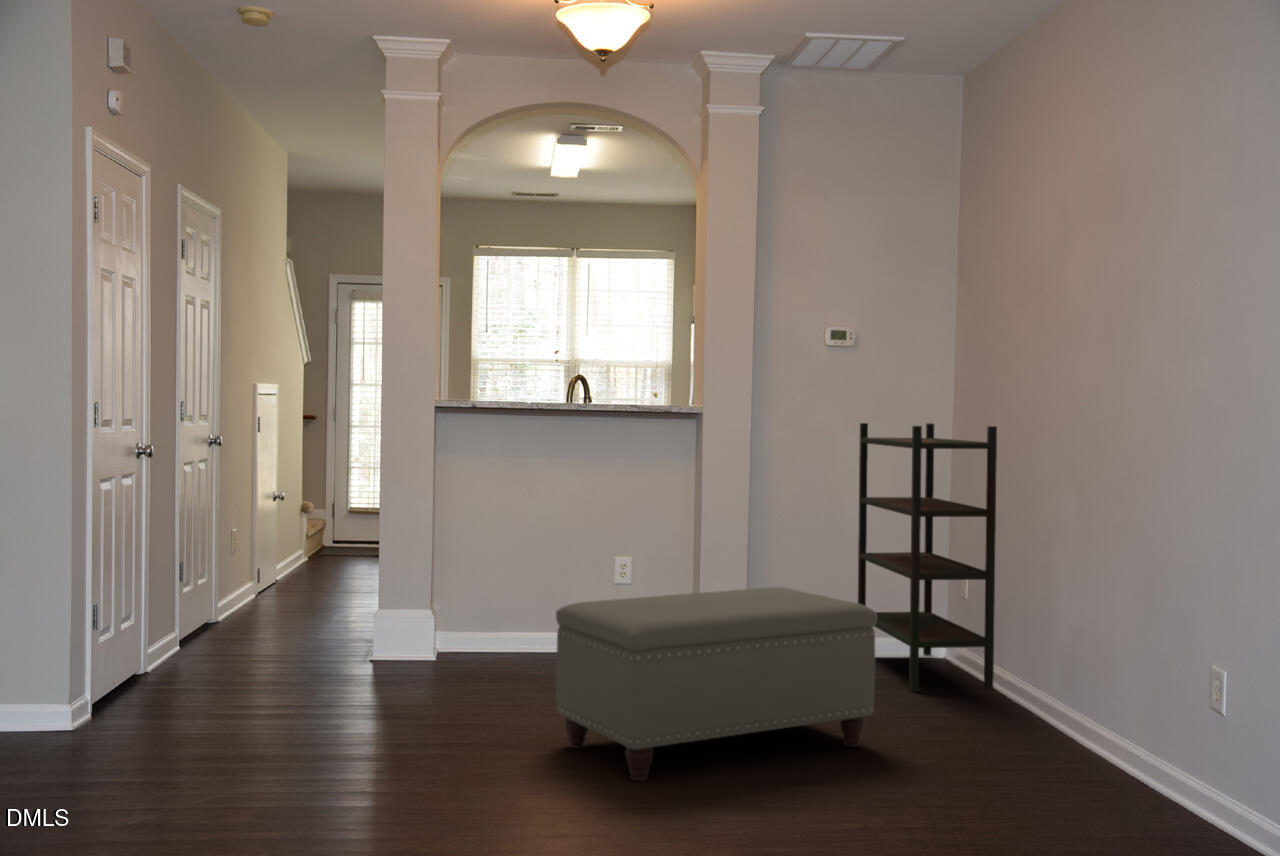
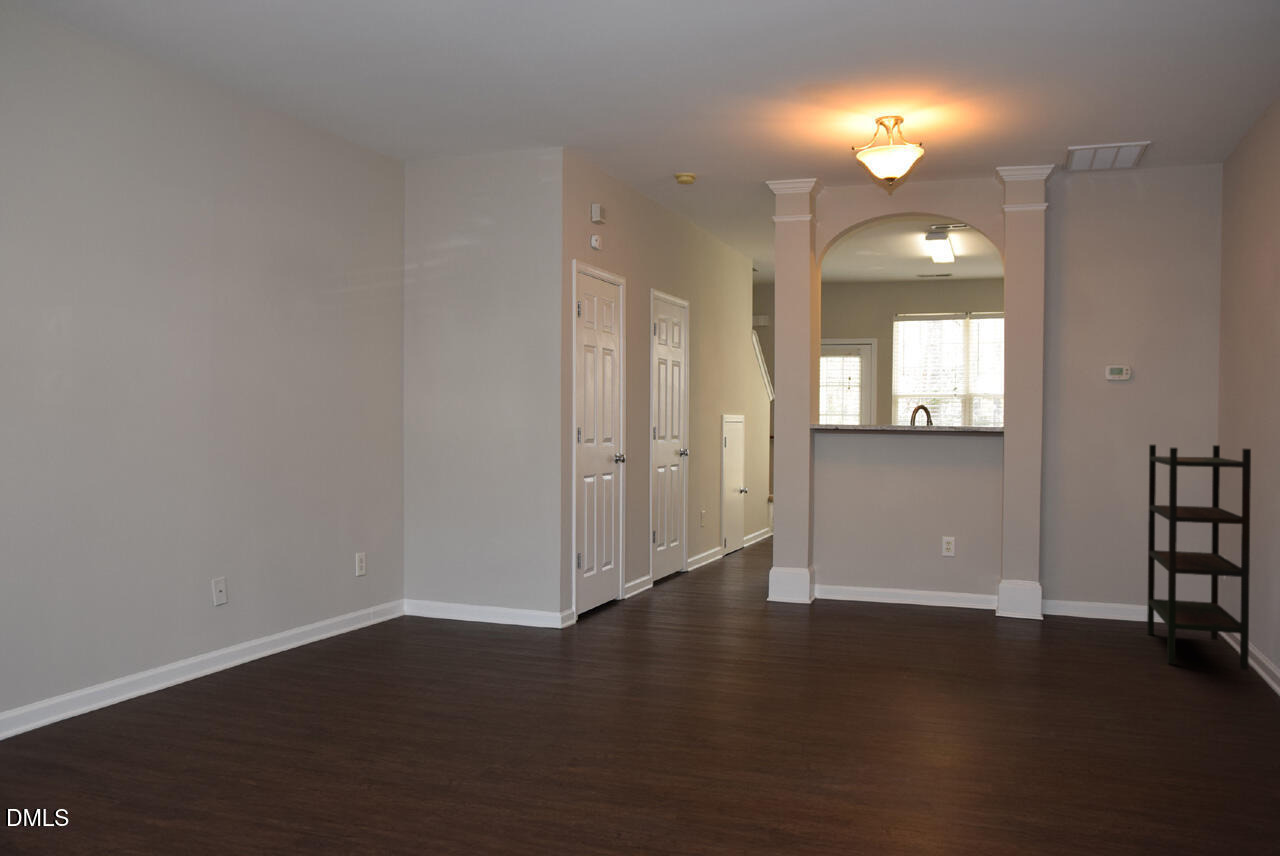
ottoman: present [556,587,877,781] -> none [847,570,1094,697]

